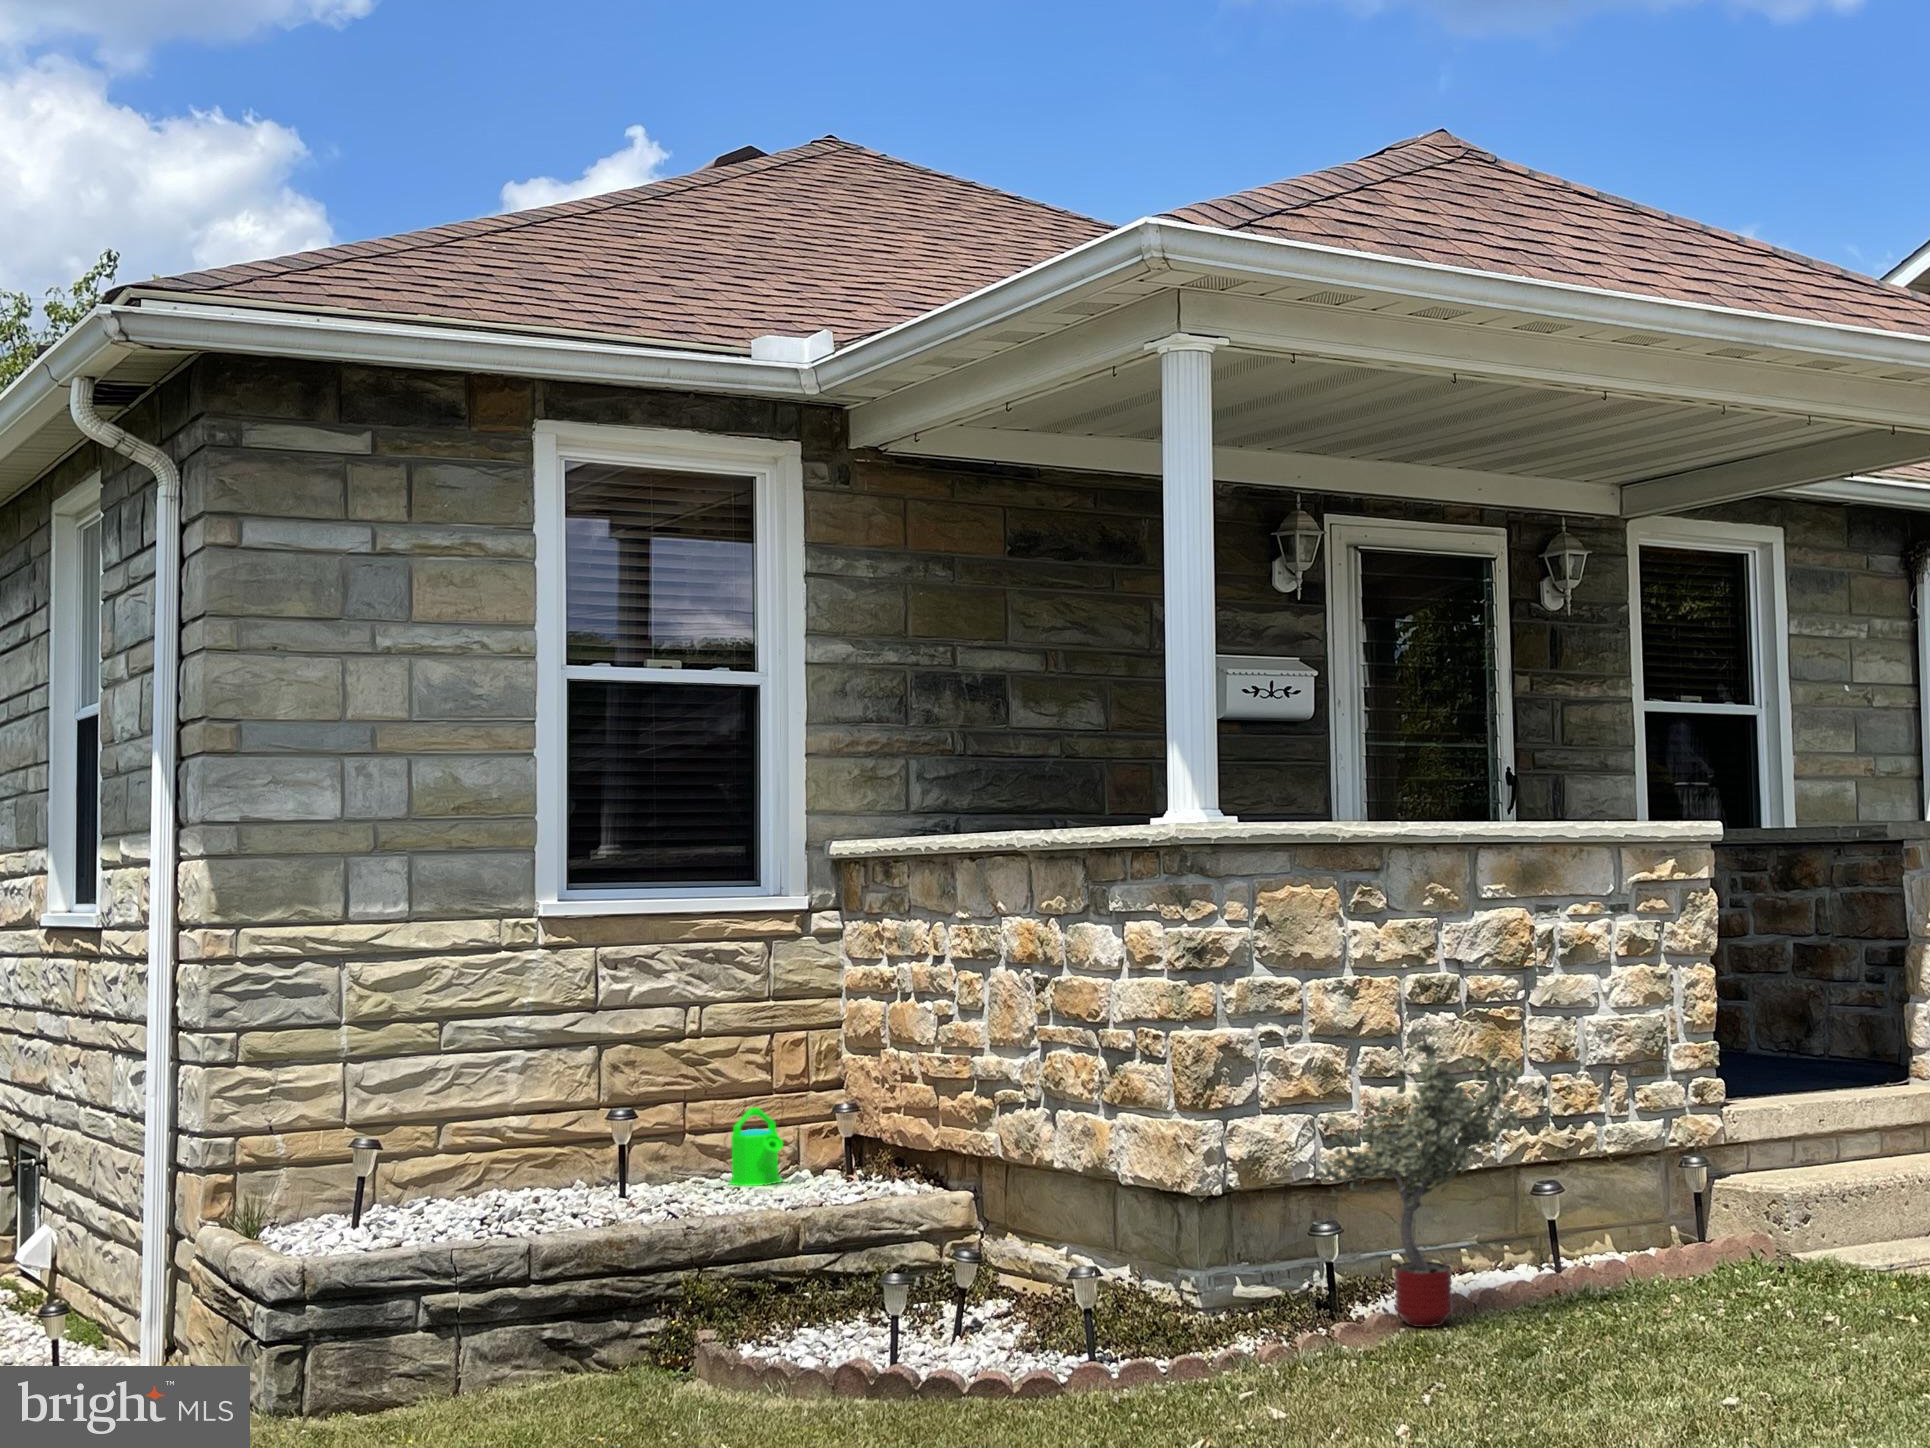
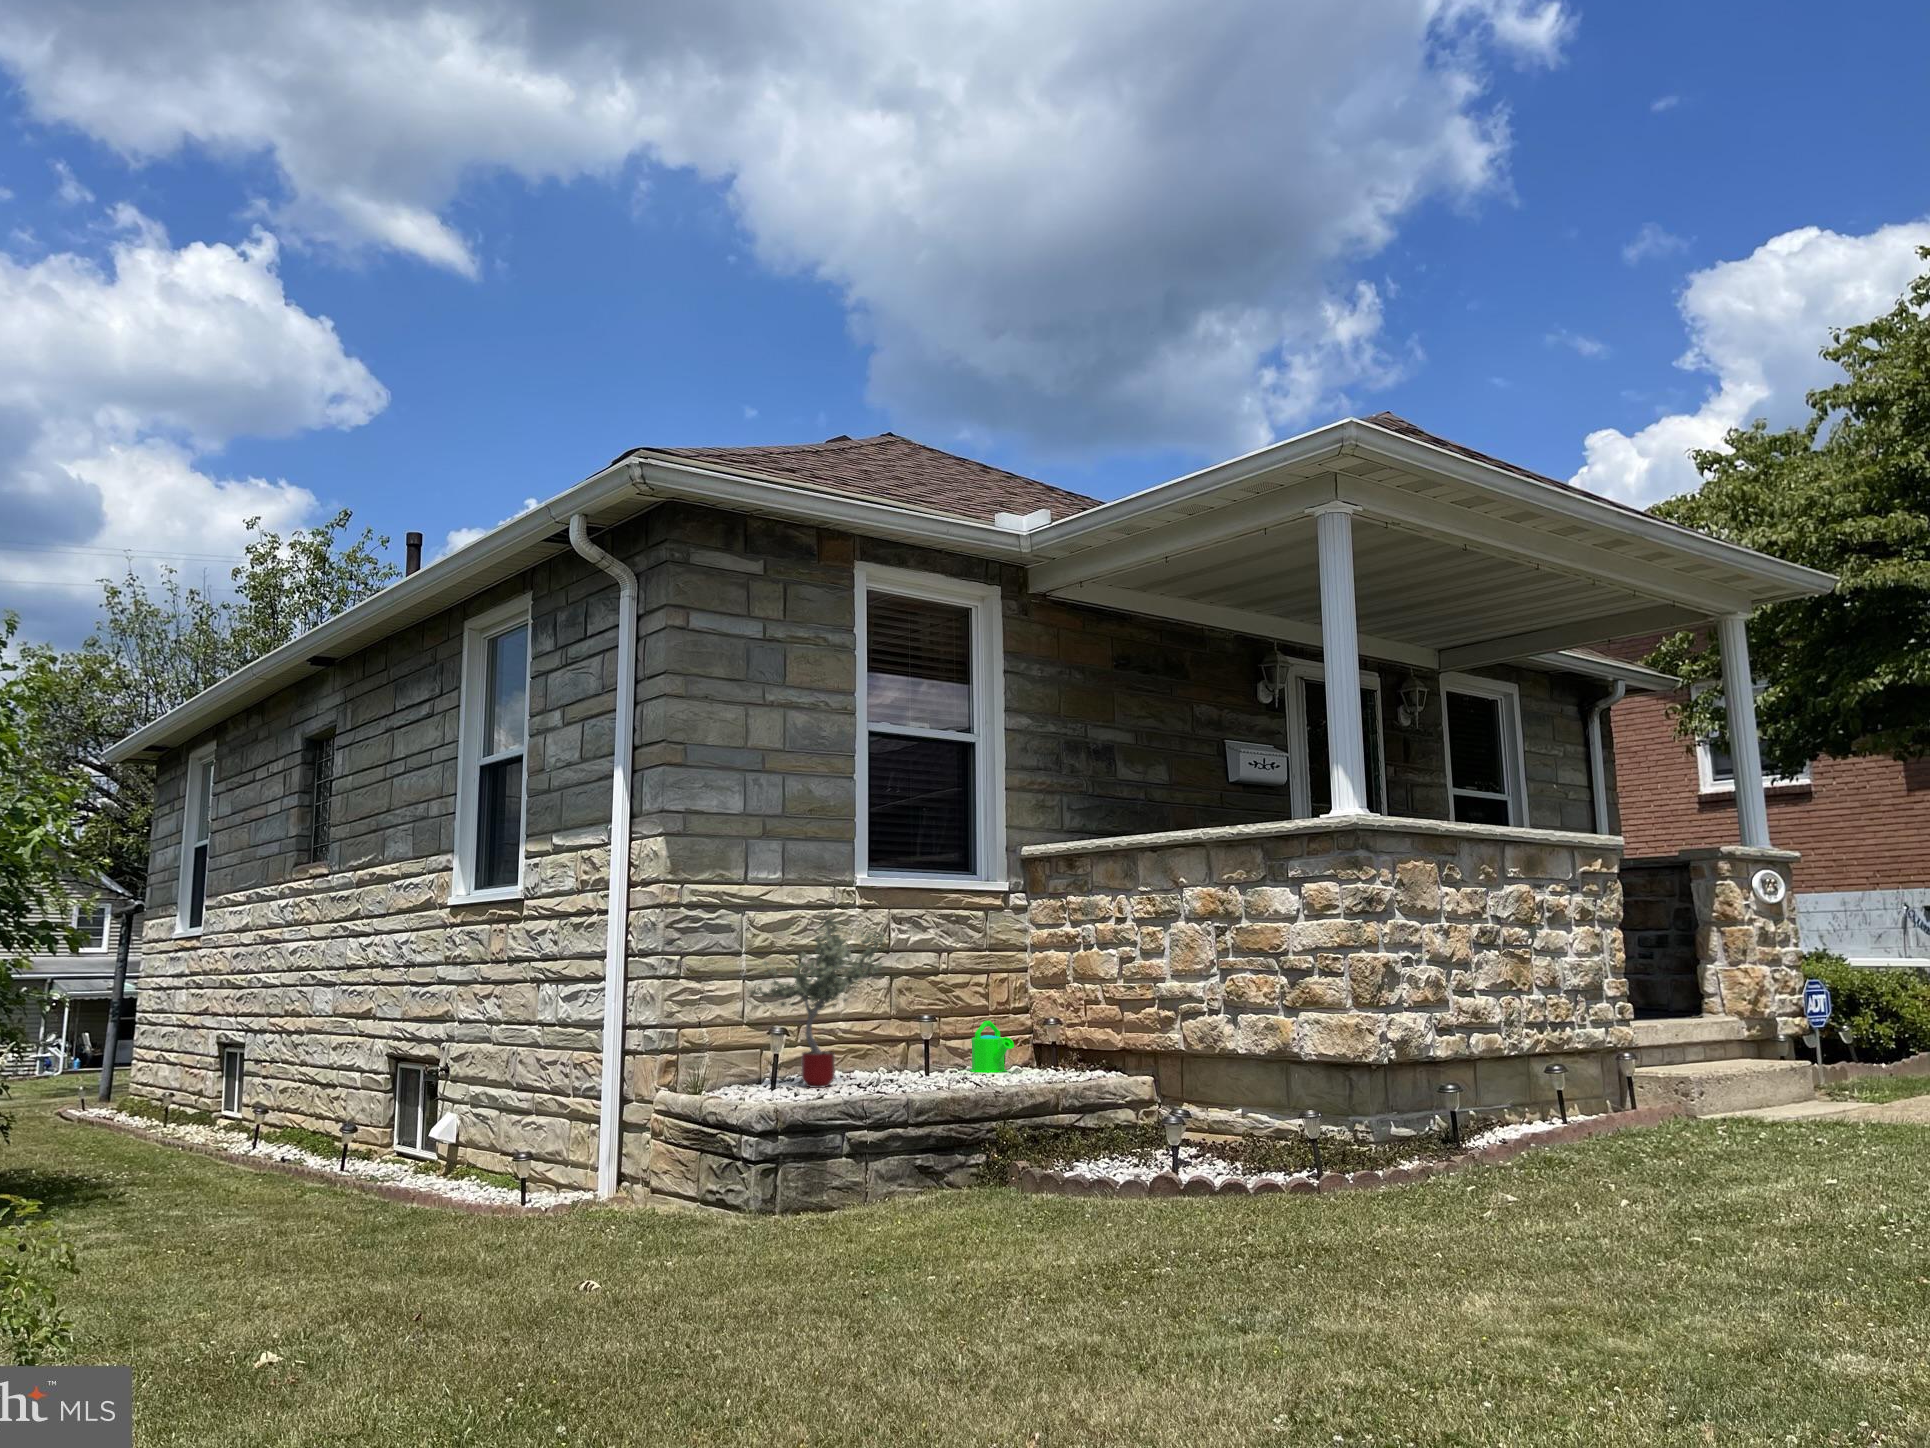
potted tree: present [1310,1027,1520,1327] -> present [750,910,884,1088]

